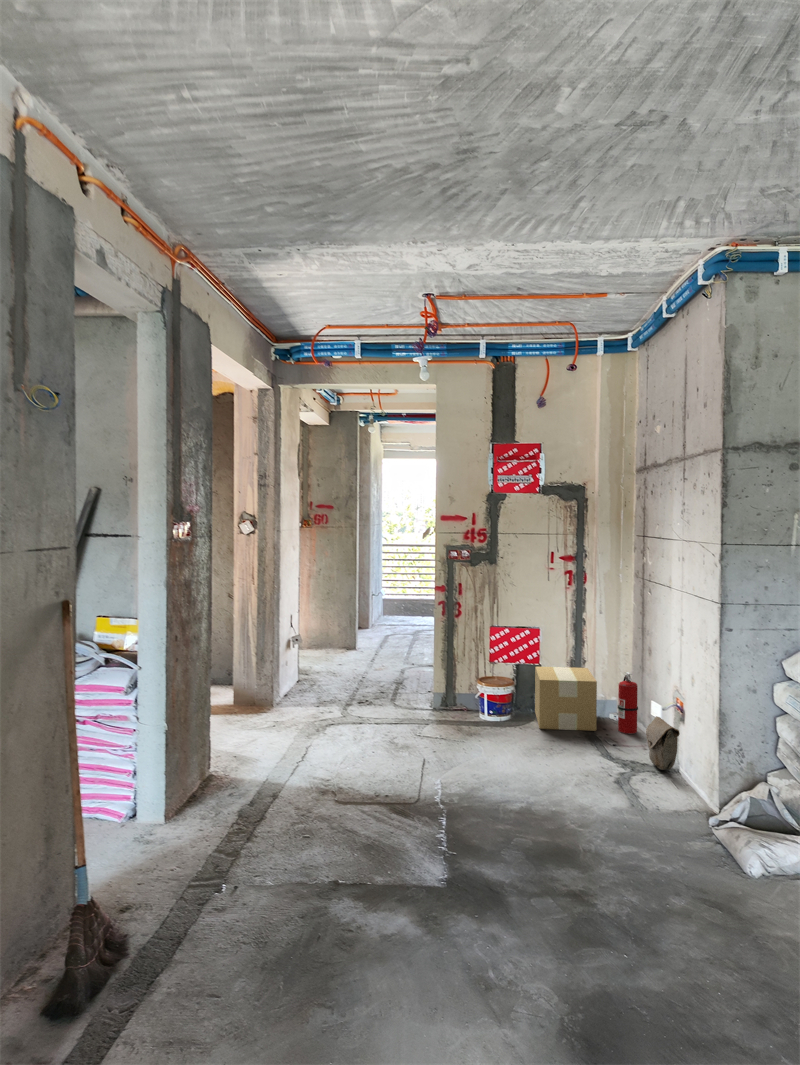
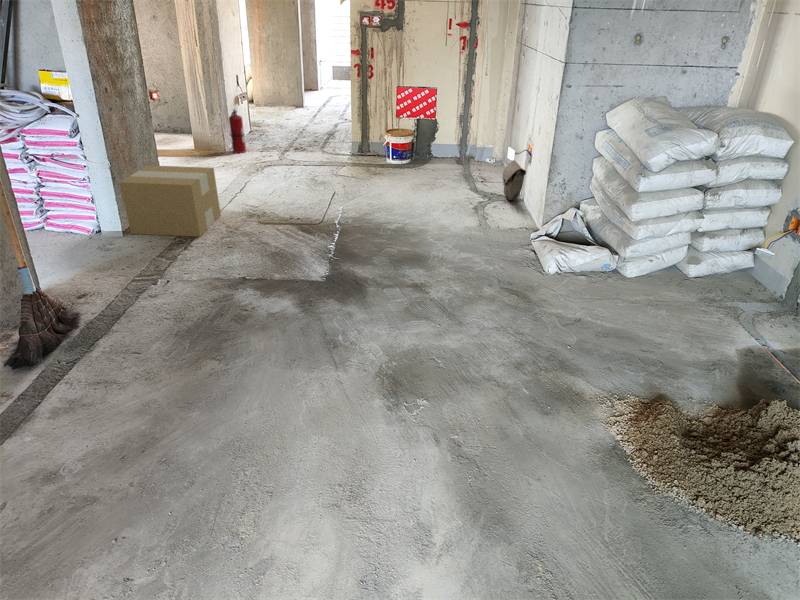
cardboard box: present [535,667,597,731] -> present [119,165,221,237]
fire extinguisher: present [618,672,638,734] -> present [229,107,246,153]

